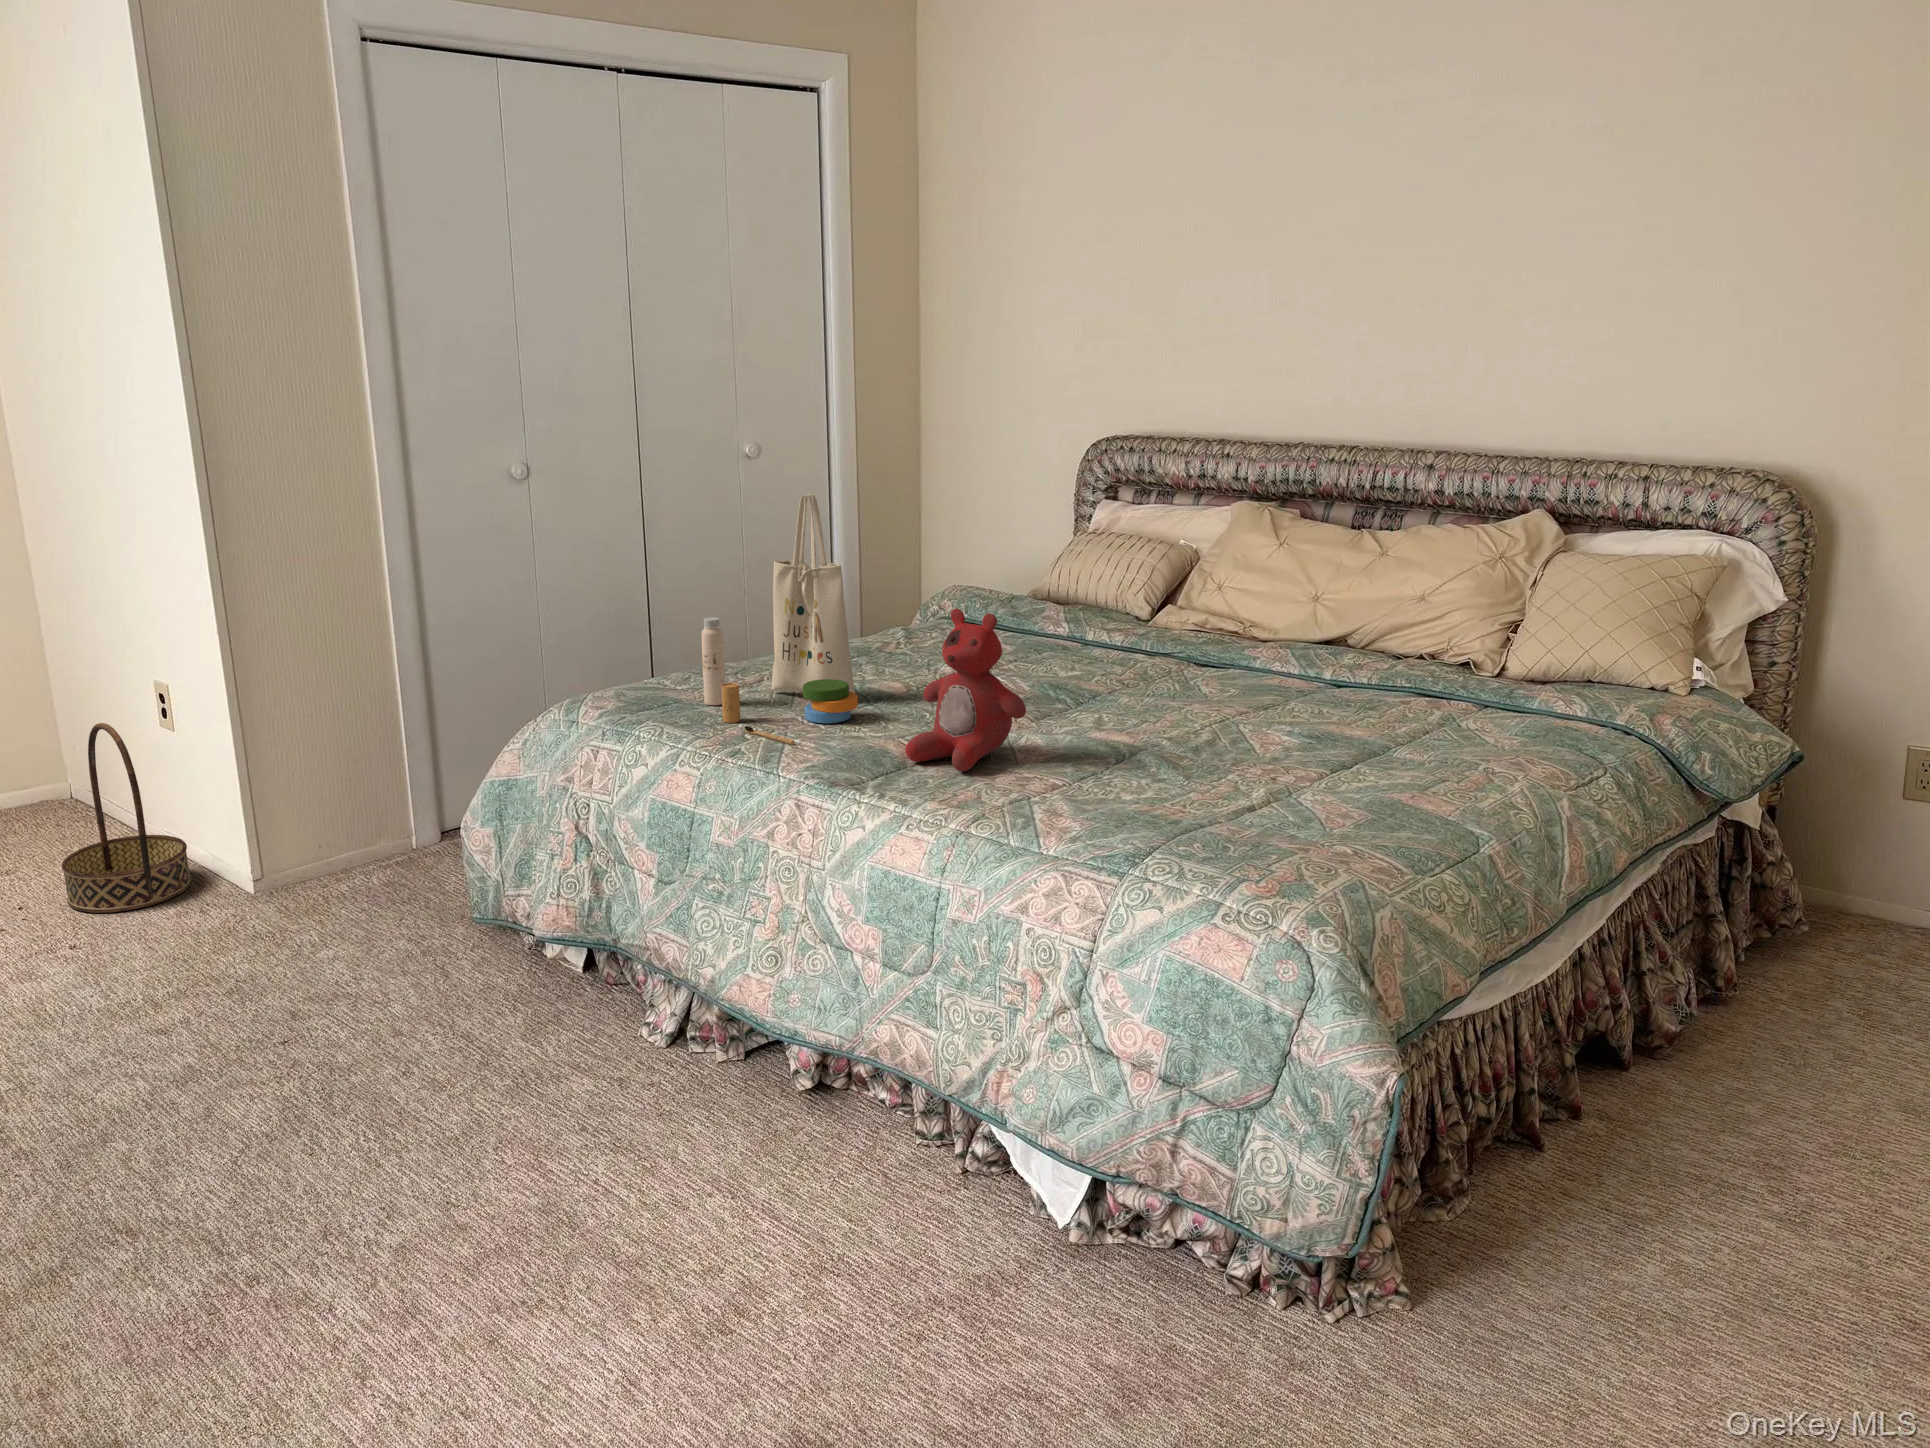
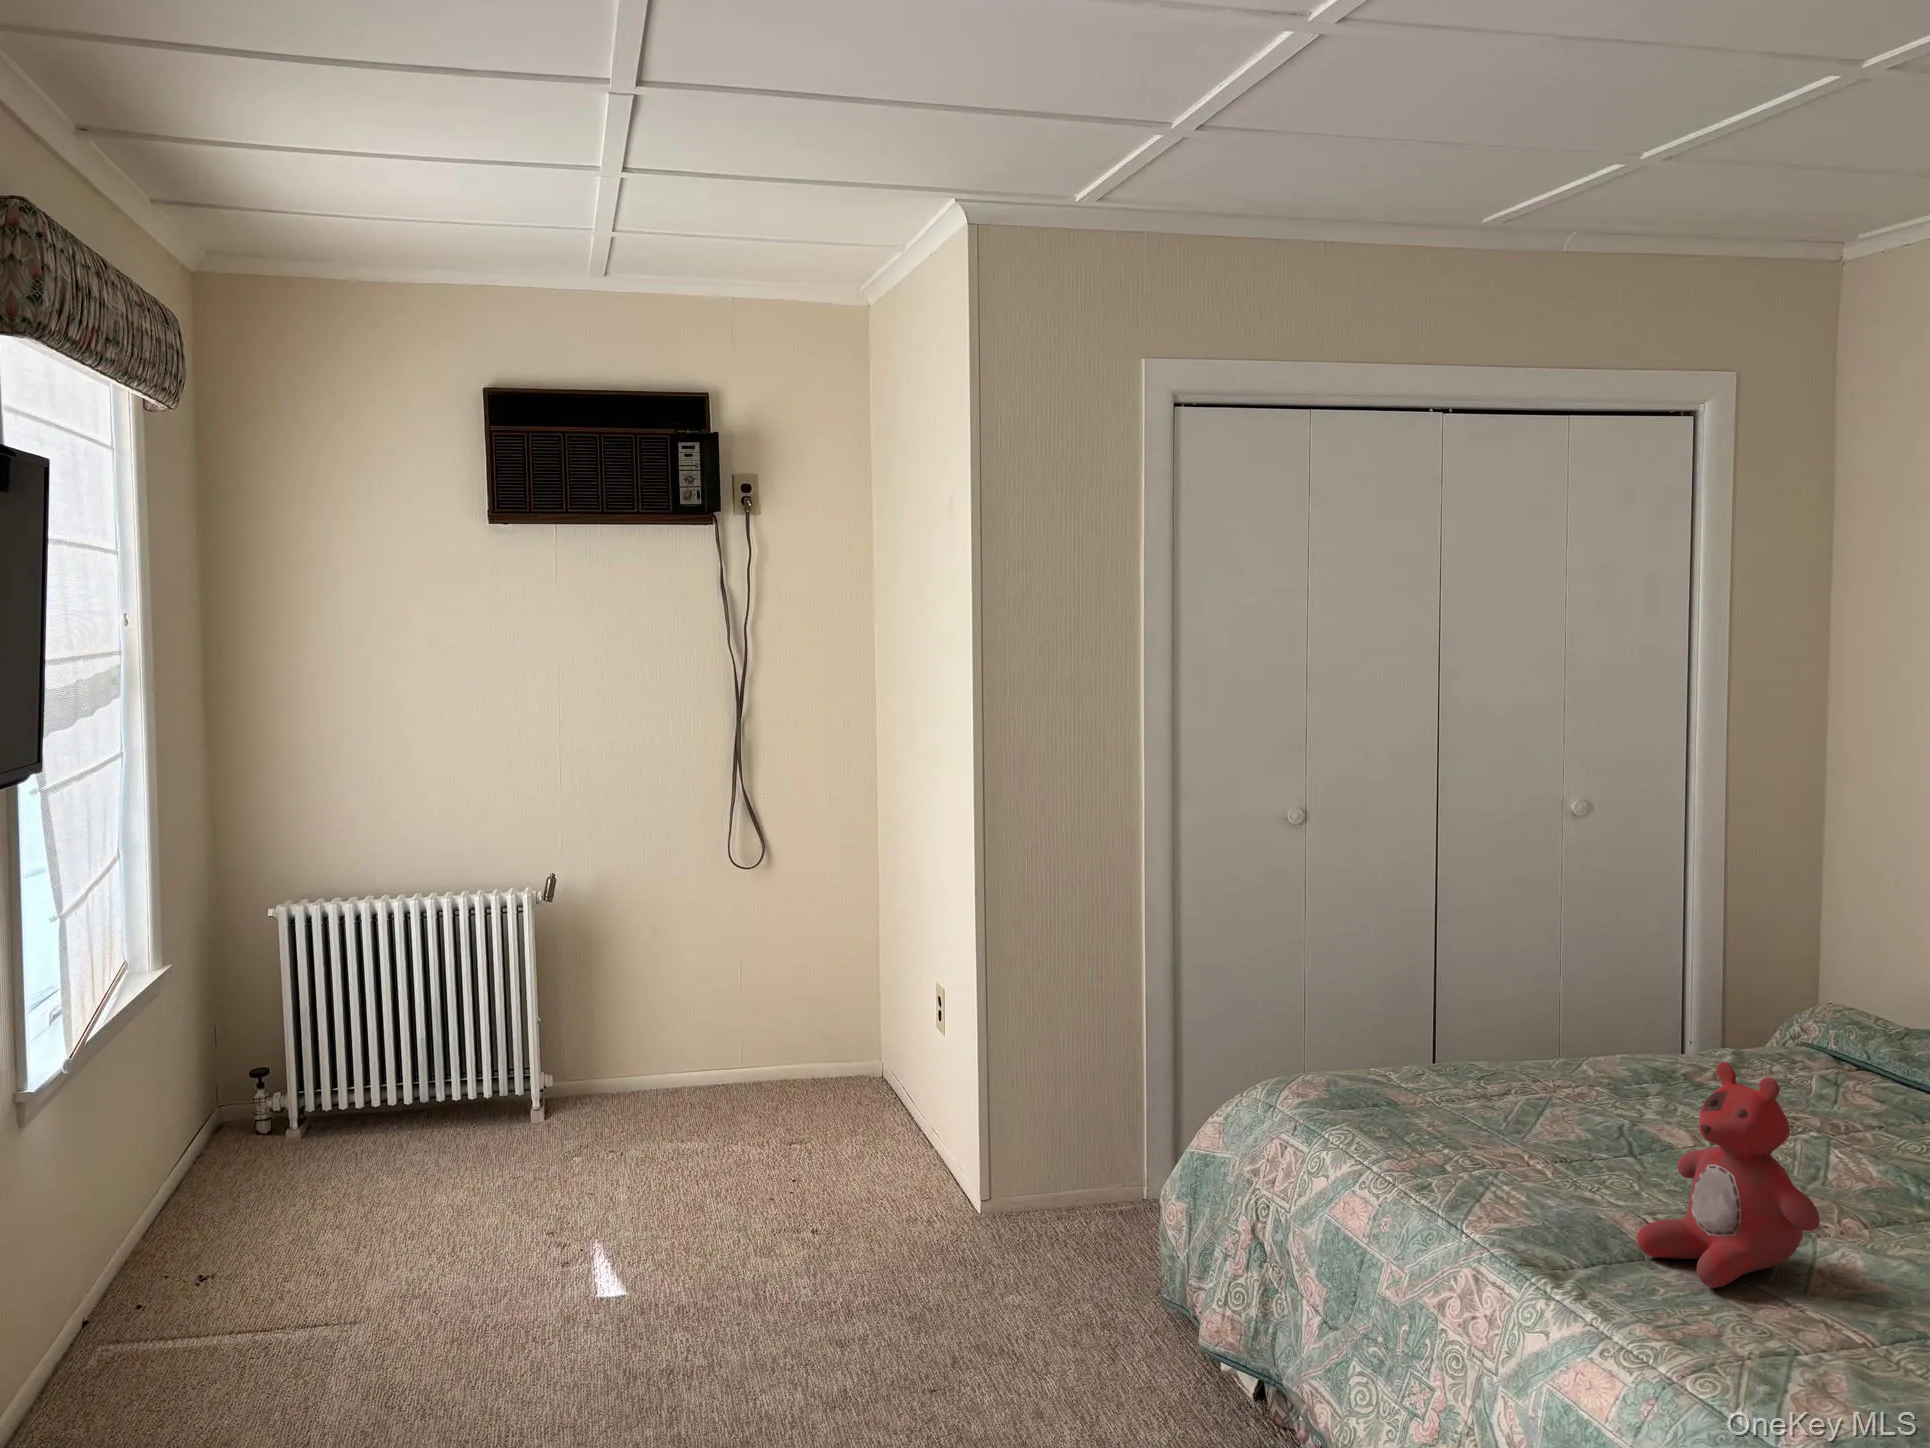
tote bag: present [702,494,858,745] -> none [1421,883,1614,1194]
basket: present [61,723,191,913] -> none [830,1017,936,1202]

